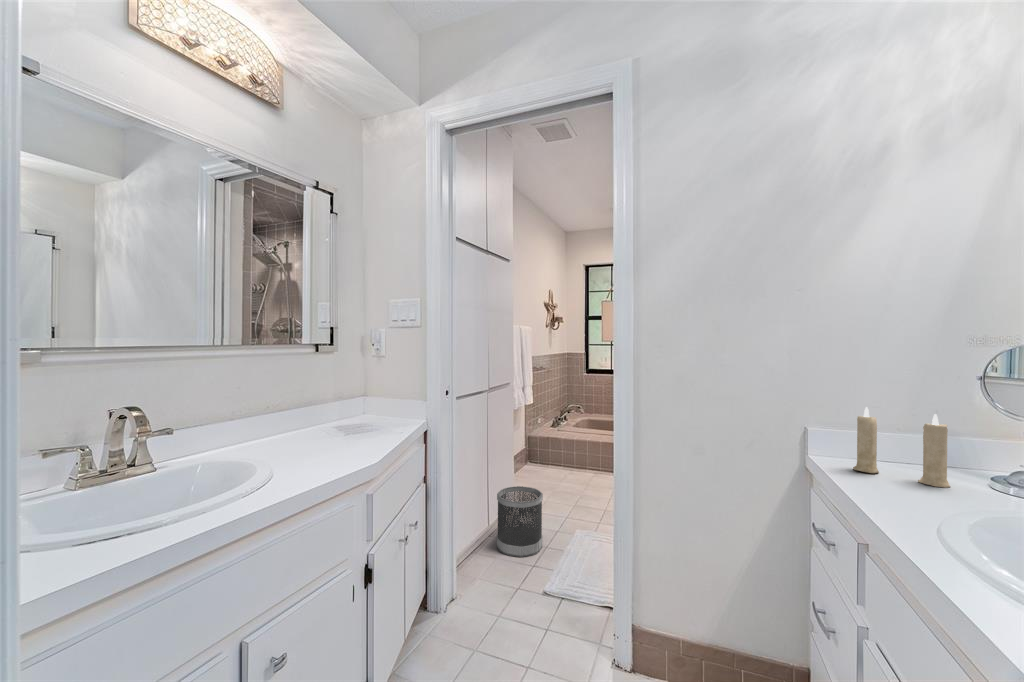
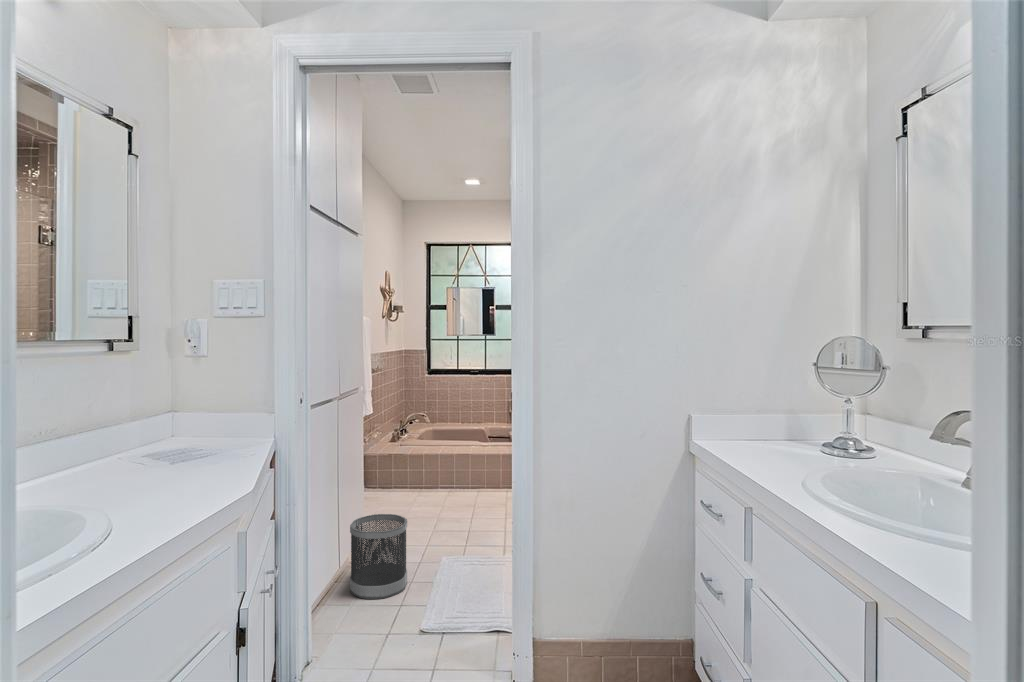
candle: present [853,407,950,488] -> none [728,390,797,456]

